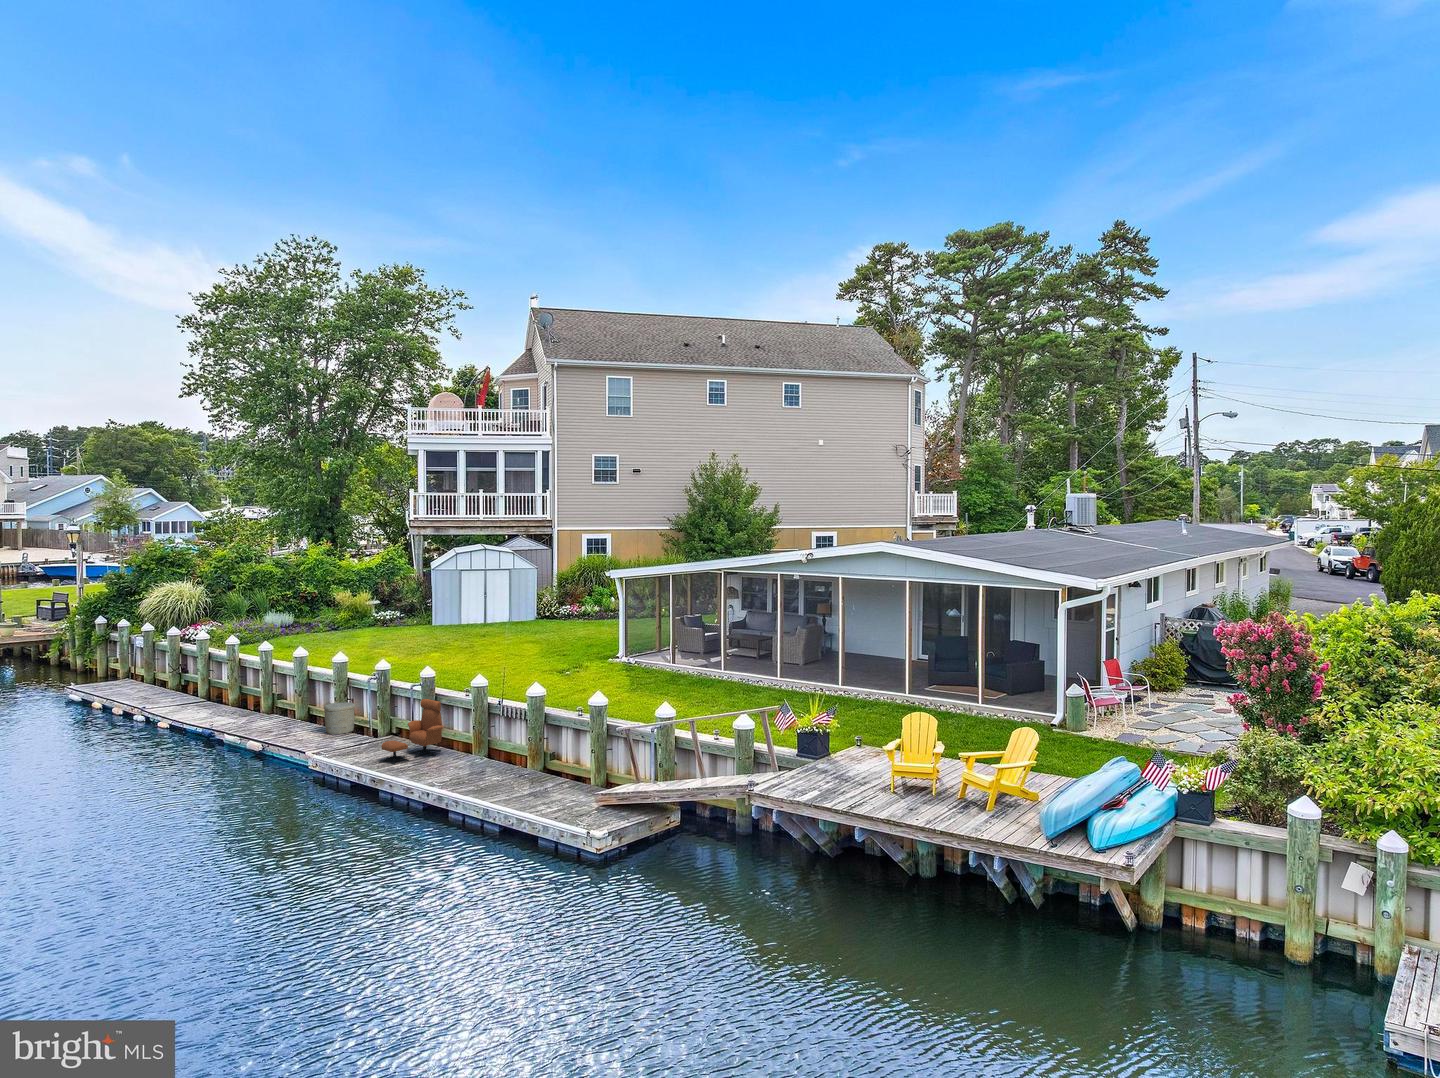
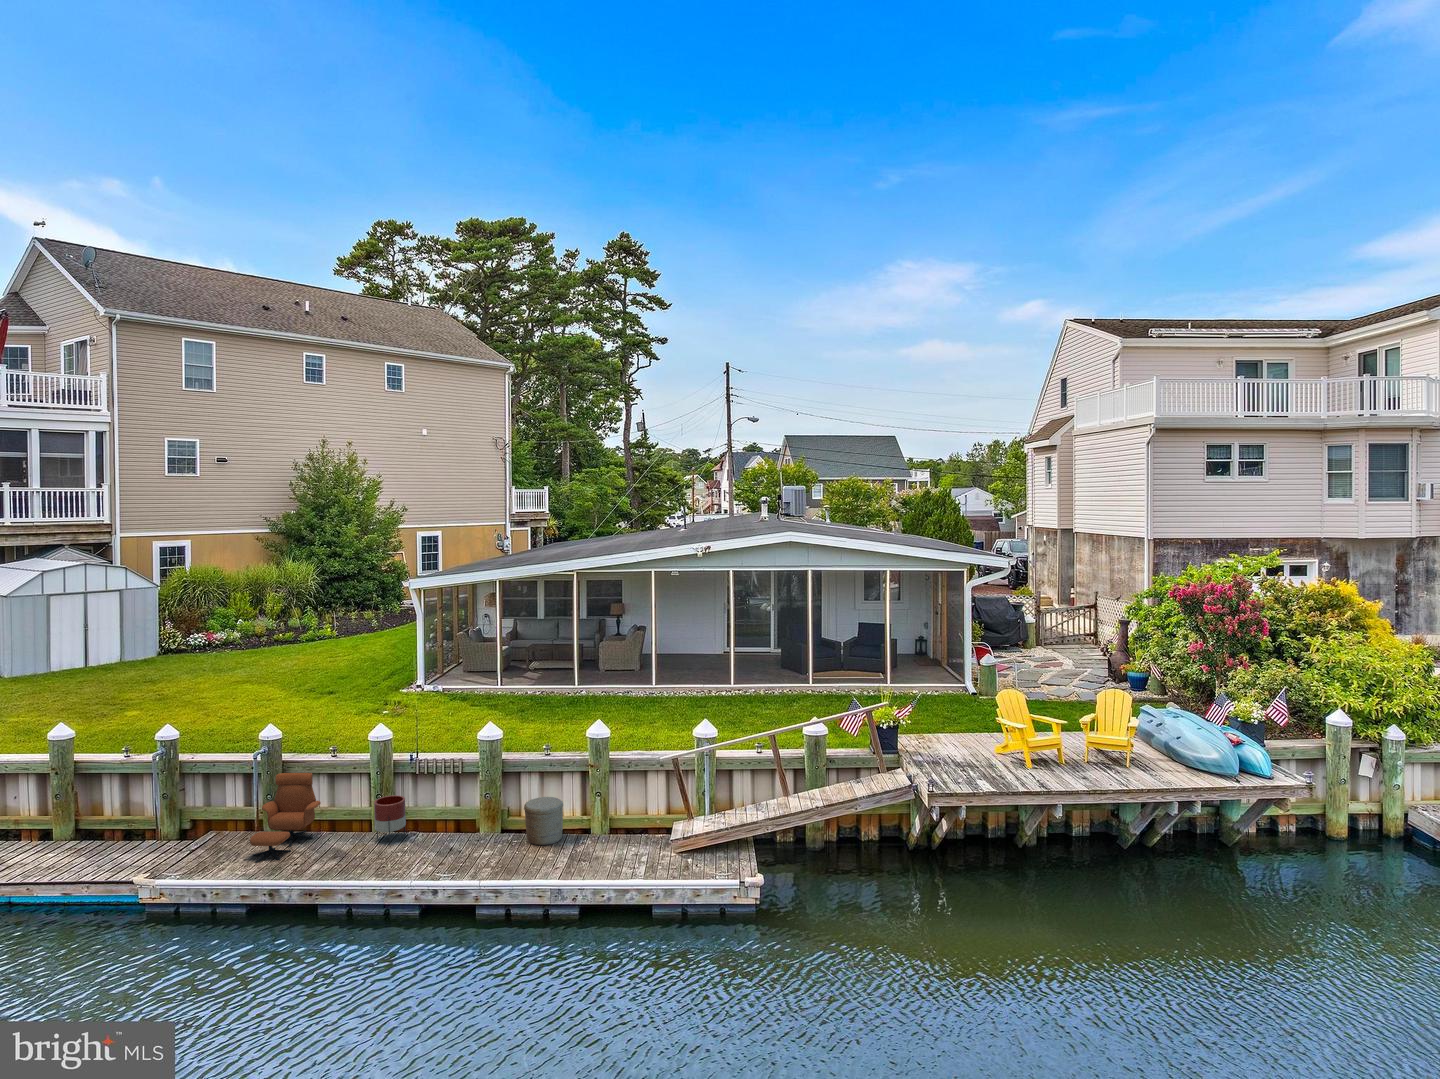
woven basket: present [324,702,355,734] -> present [524,797,563,845]
planter: none [460,731,487,771] -> present [374,795,406,844]

